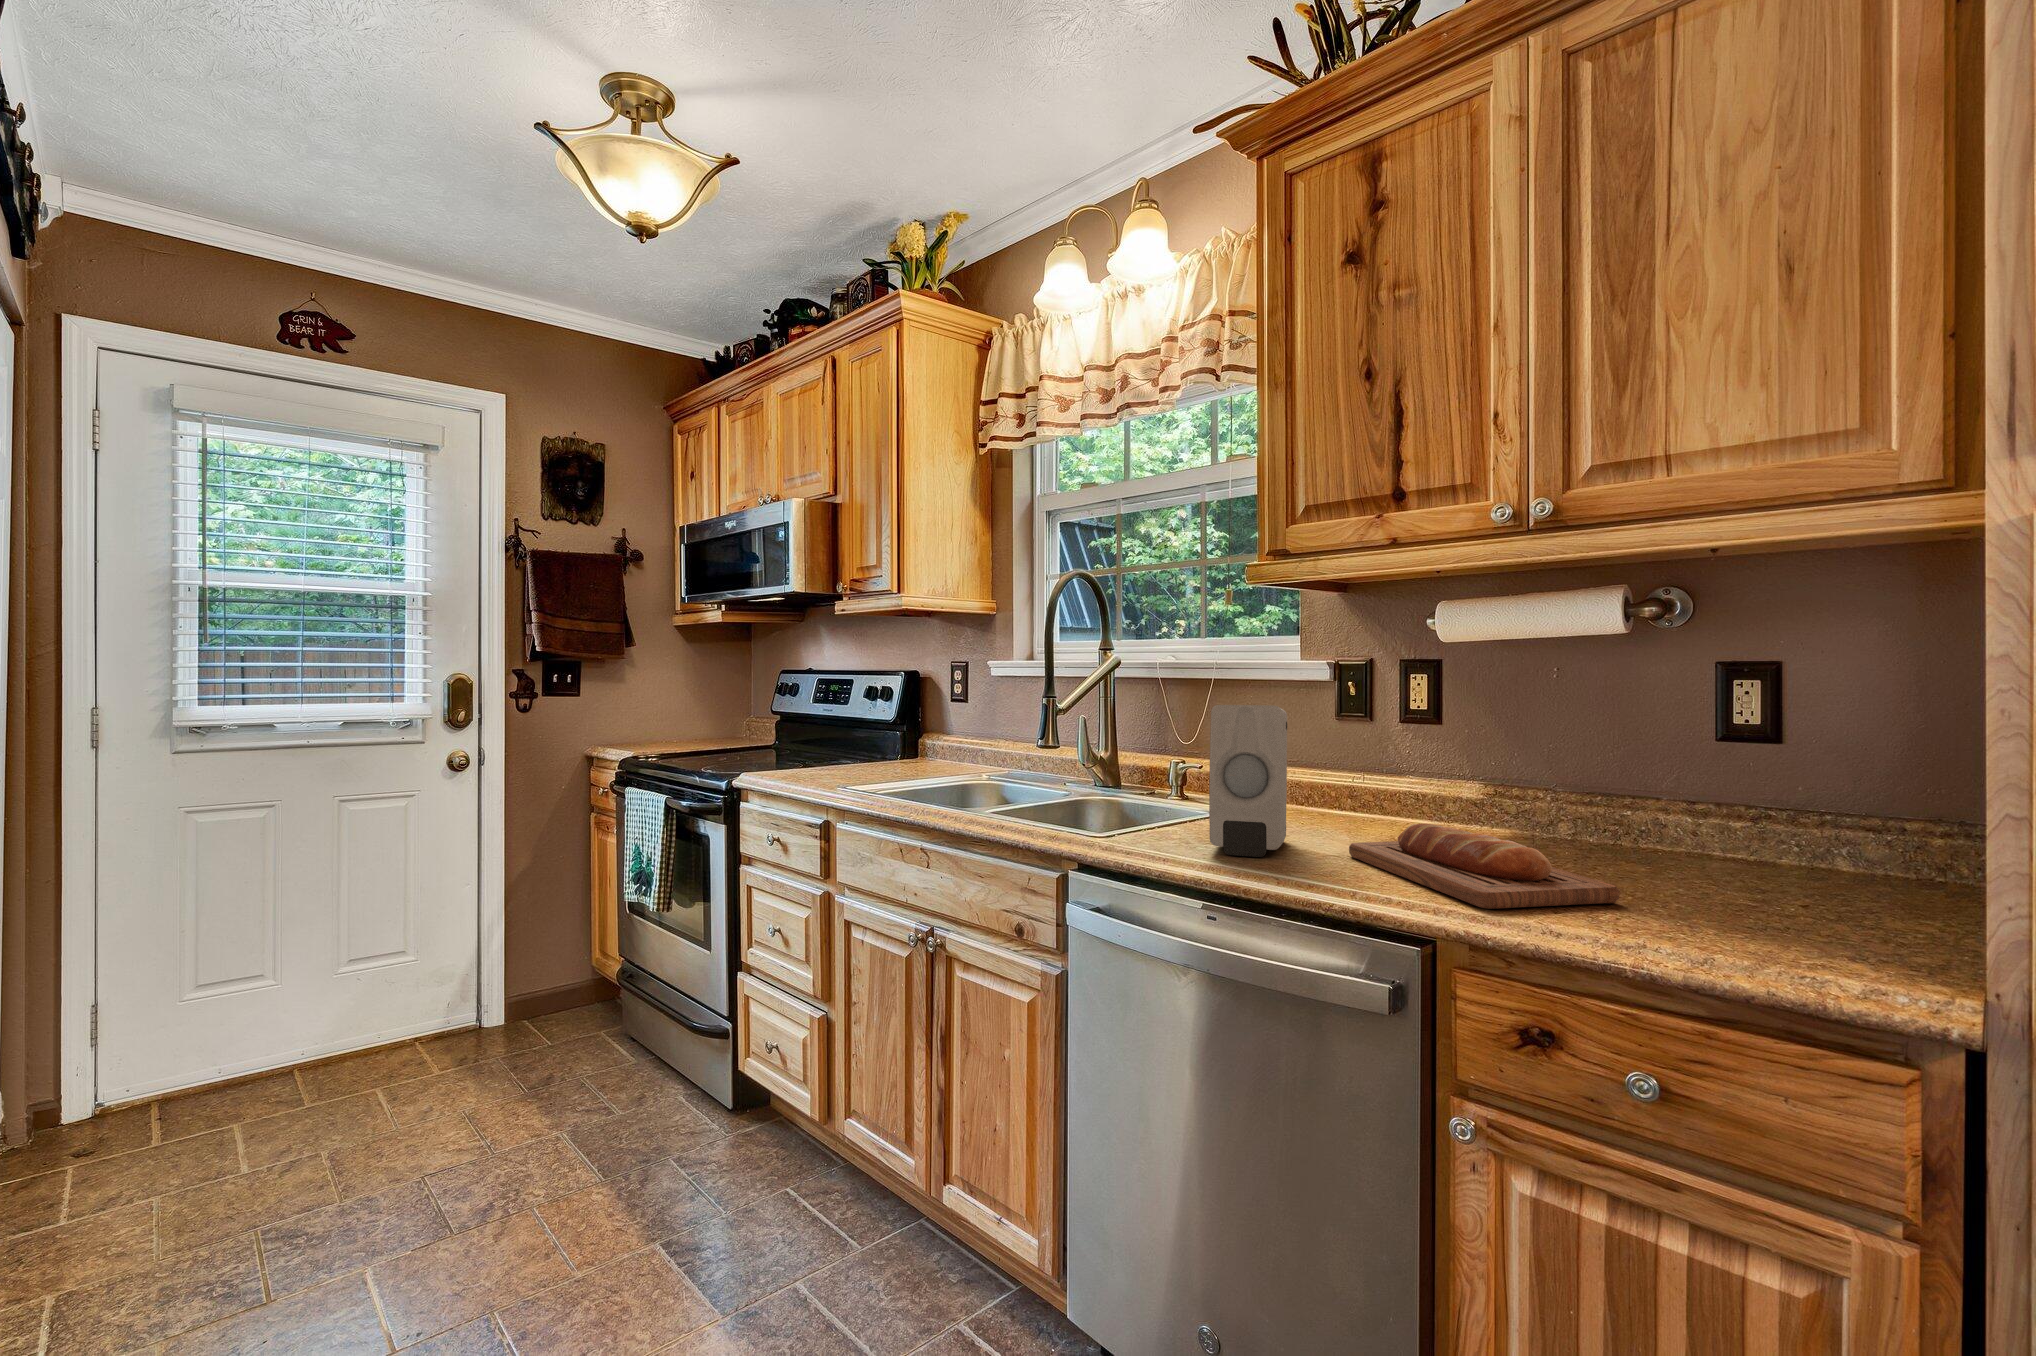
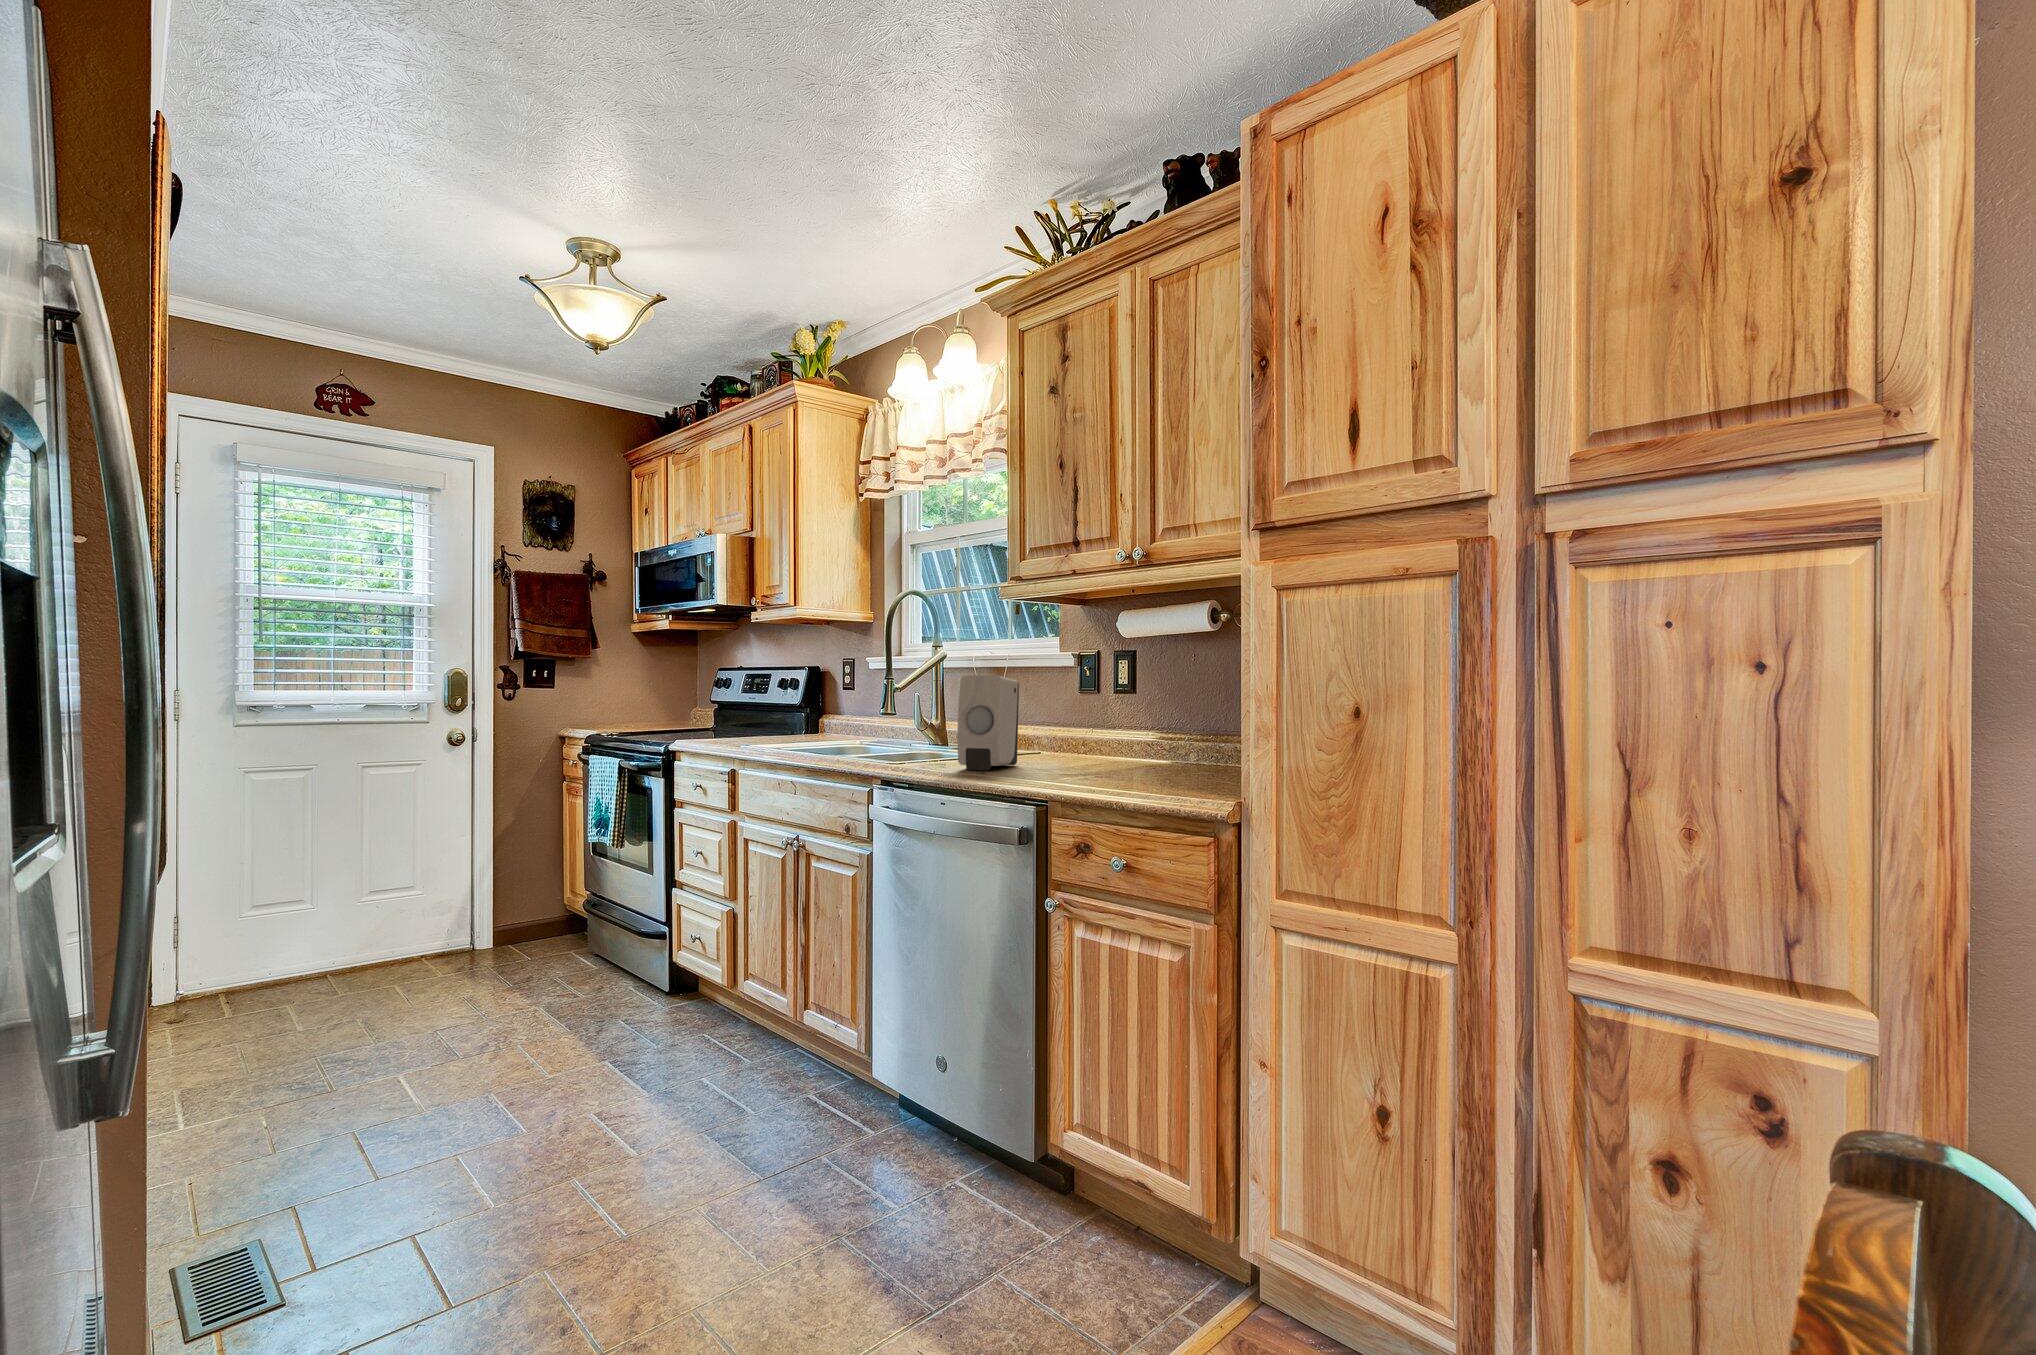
bread loaf: present [1349,823,1619,909] -> none [1044,747,1158,784]

